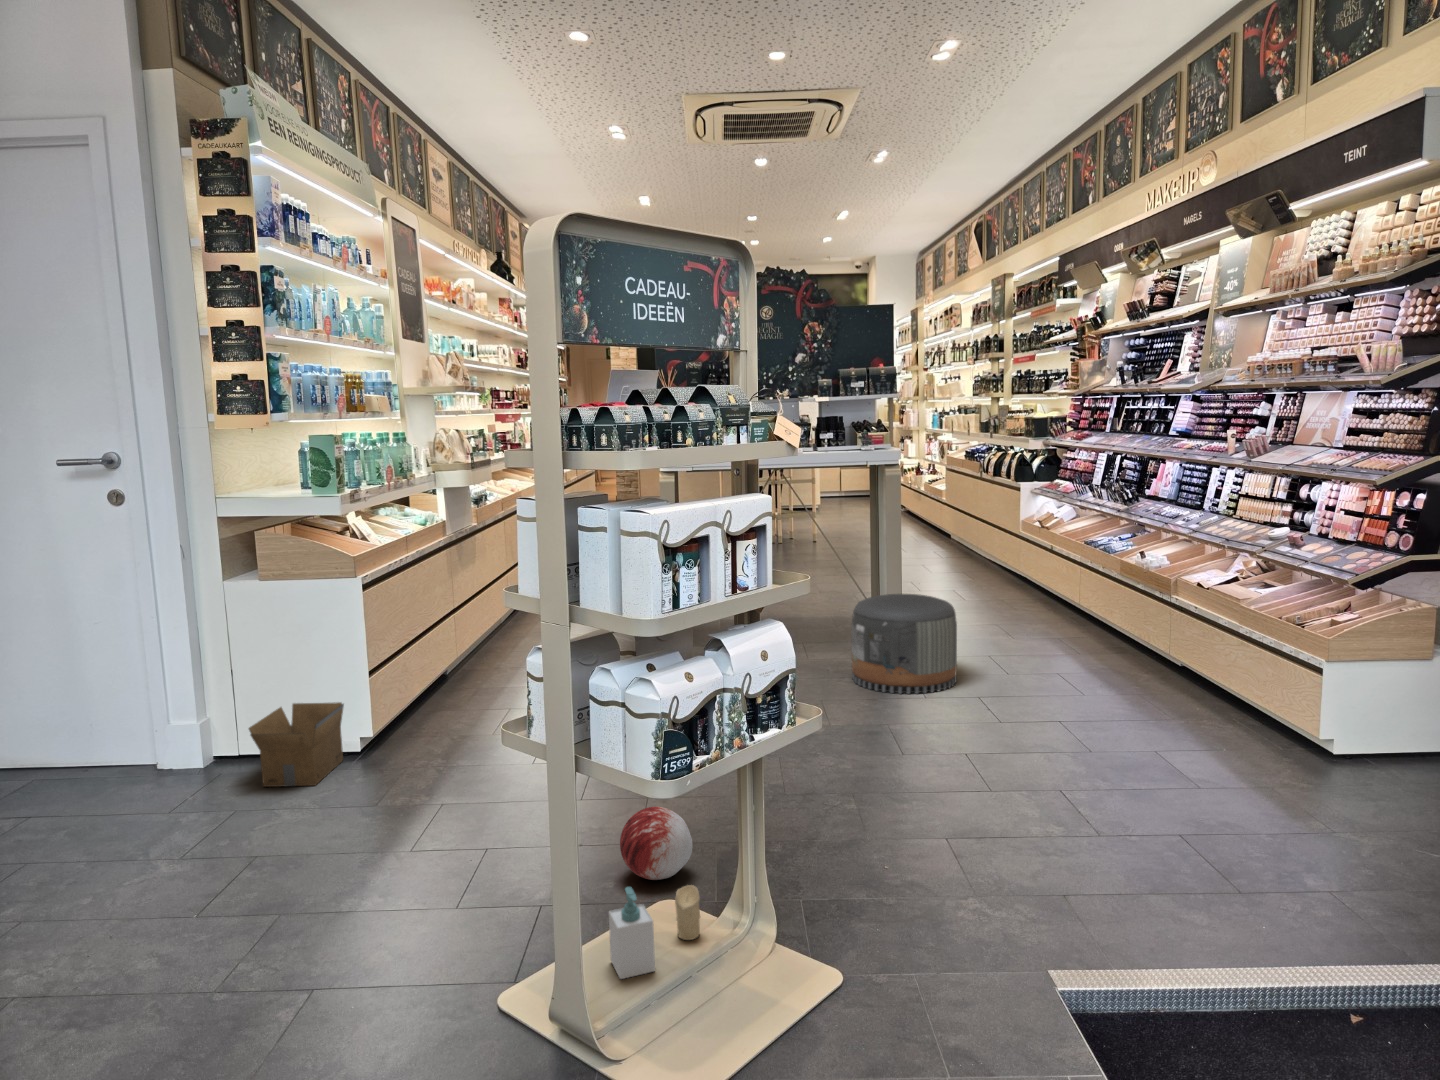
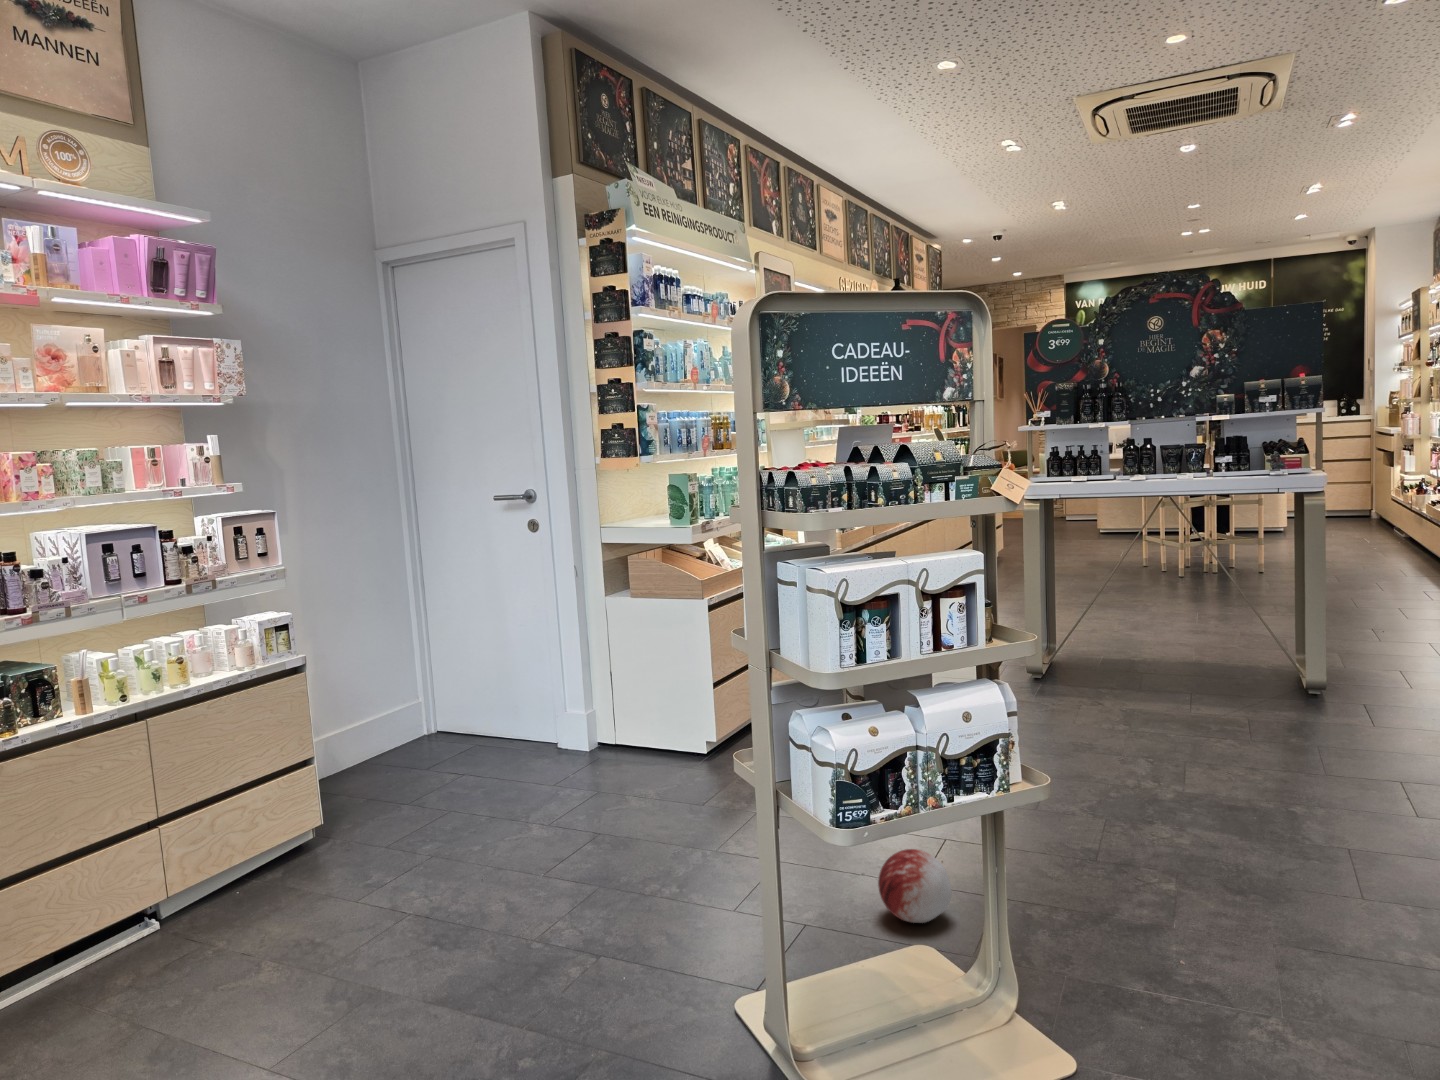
pouf: present [851,594,957,694] -> none [1223,643,1361,762]
cardboard box: present [249,702,344,787] -> none [609,707,689,781]
candle: present [675,885,700,940] -> none [905,935,931,990]
soap bottle: present [609,887,655,979] -> none [833,925,872,1013]

